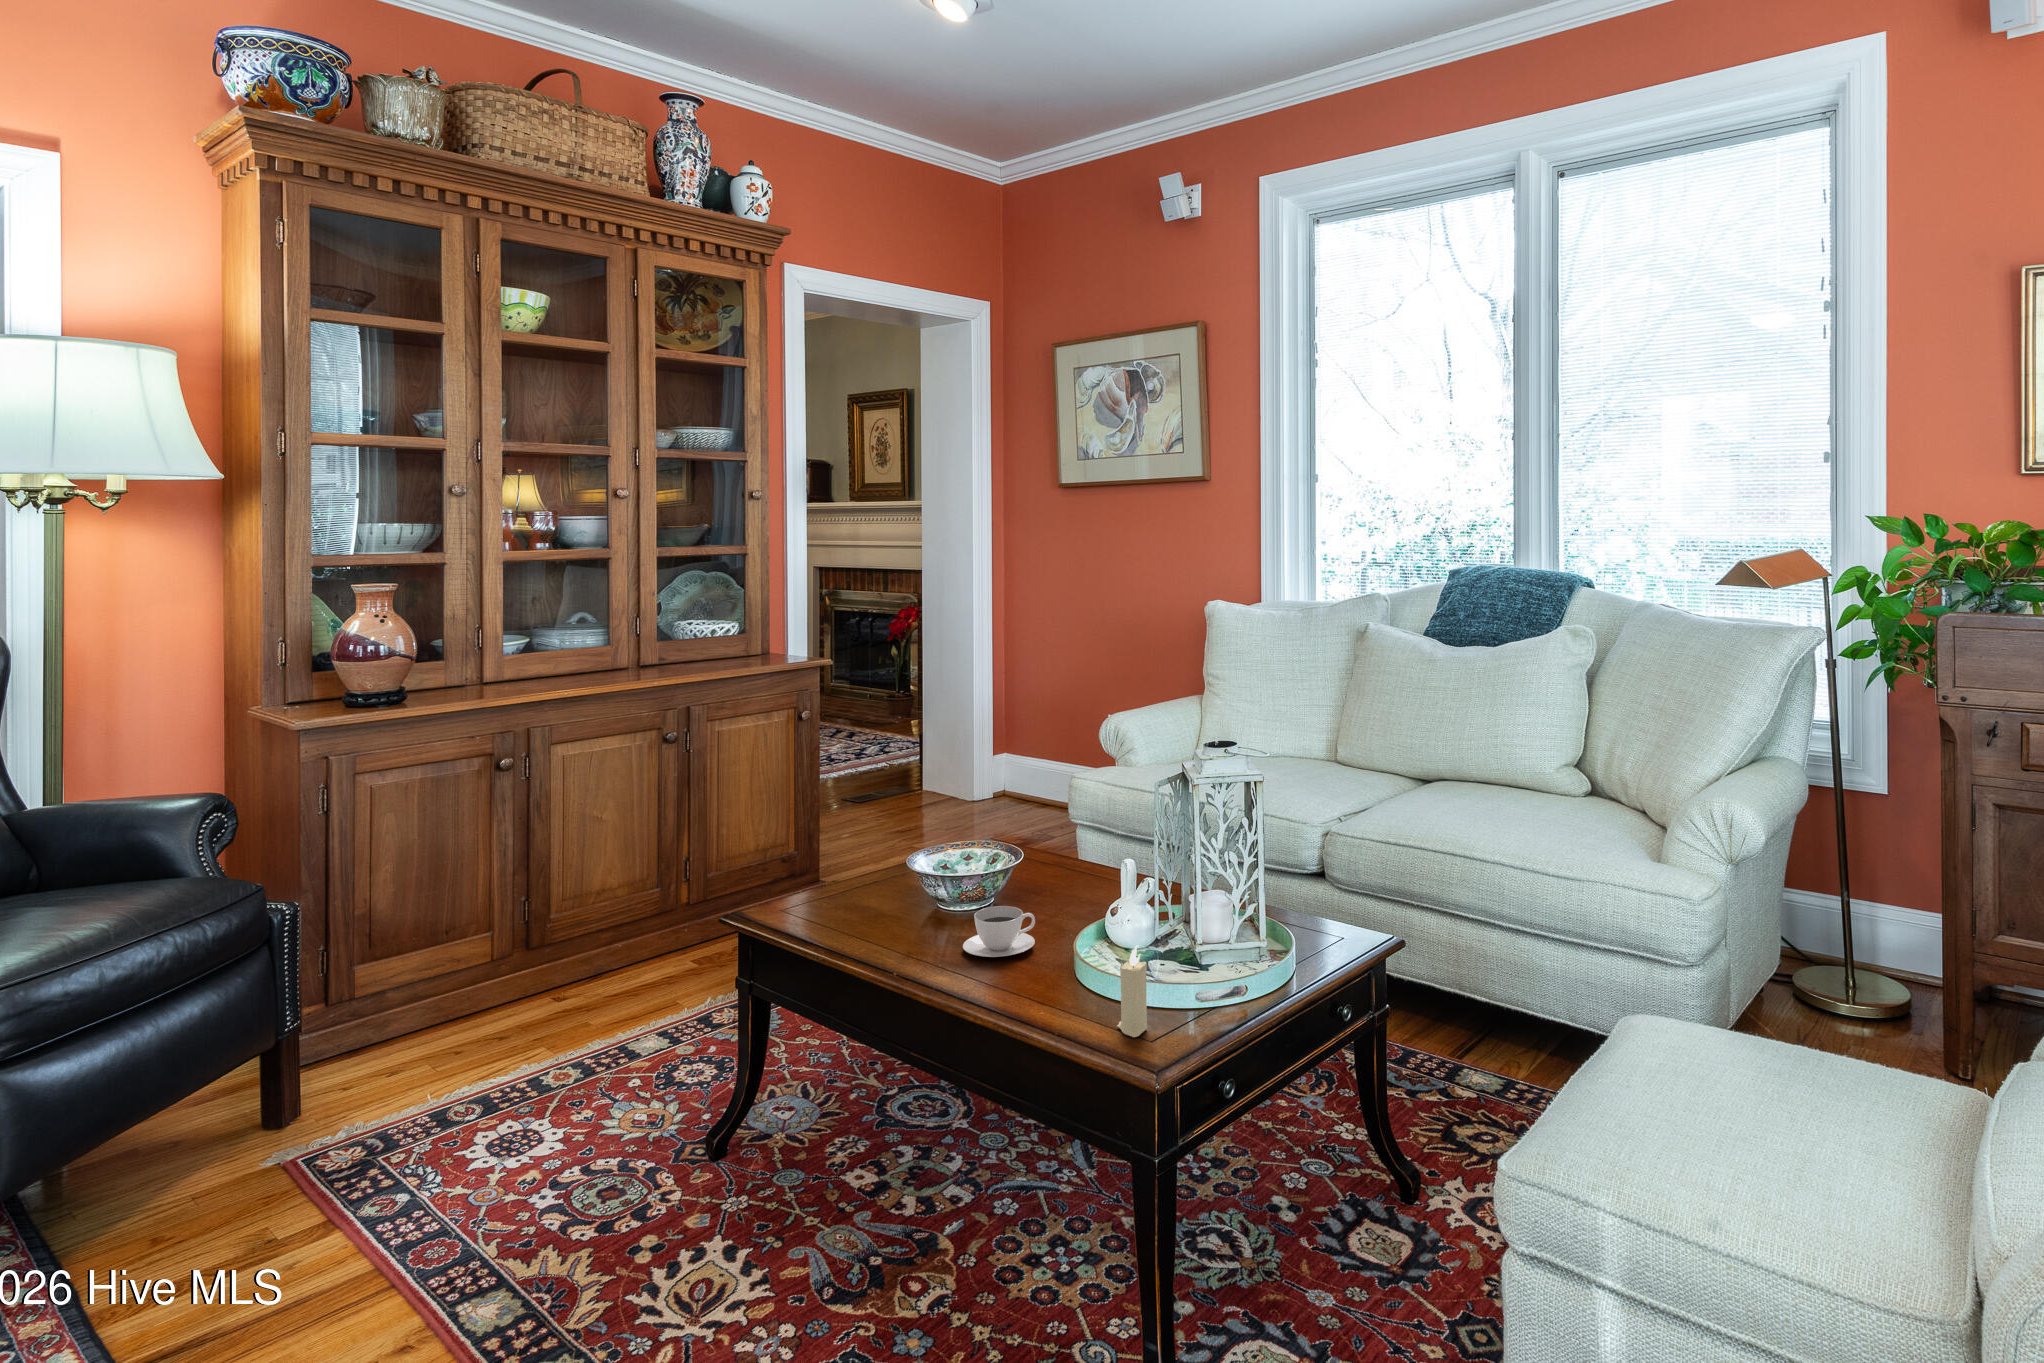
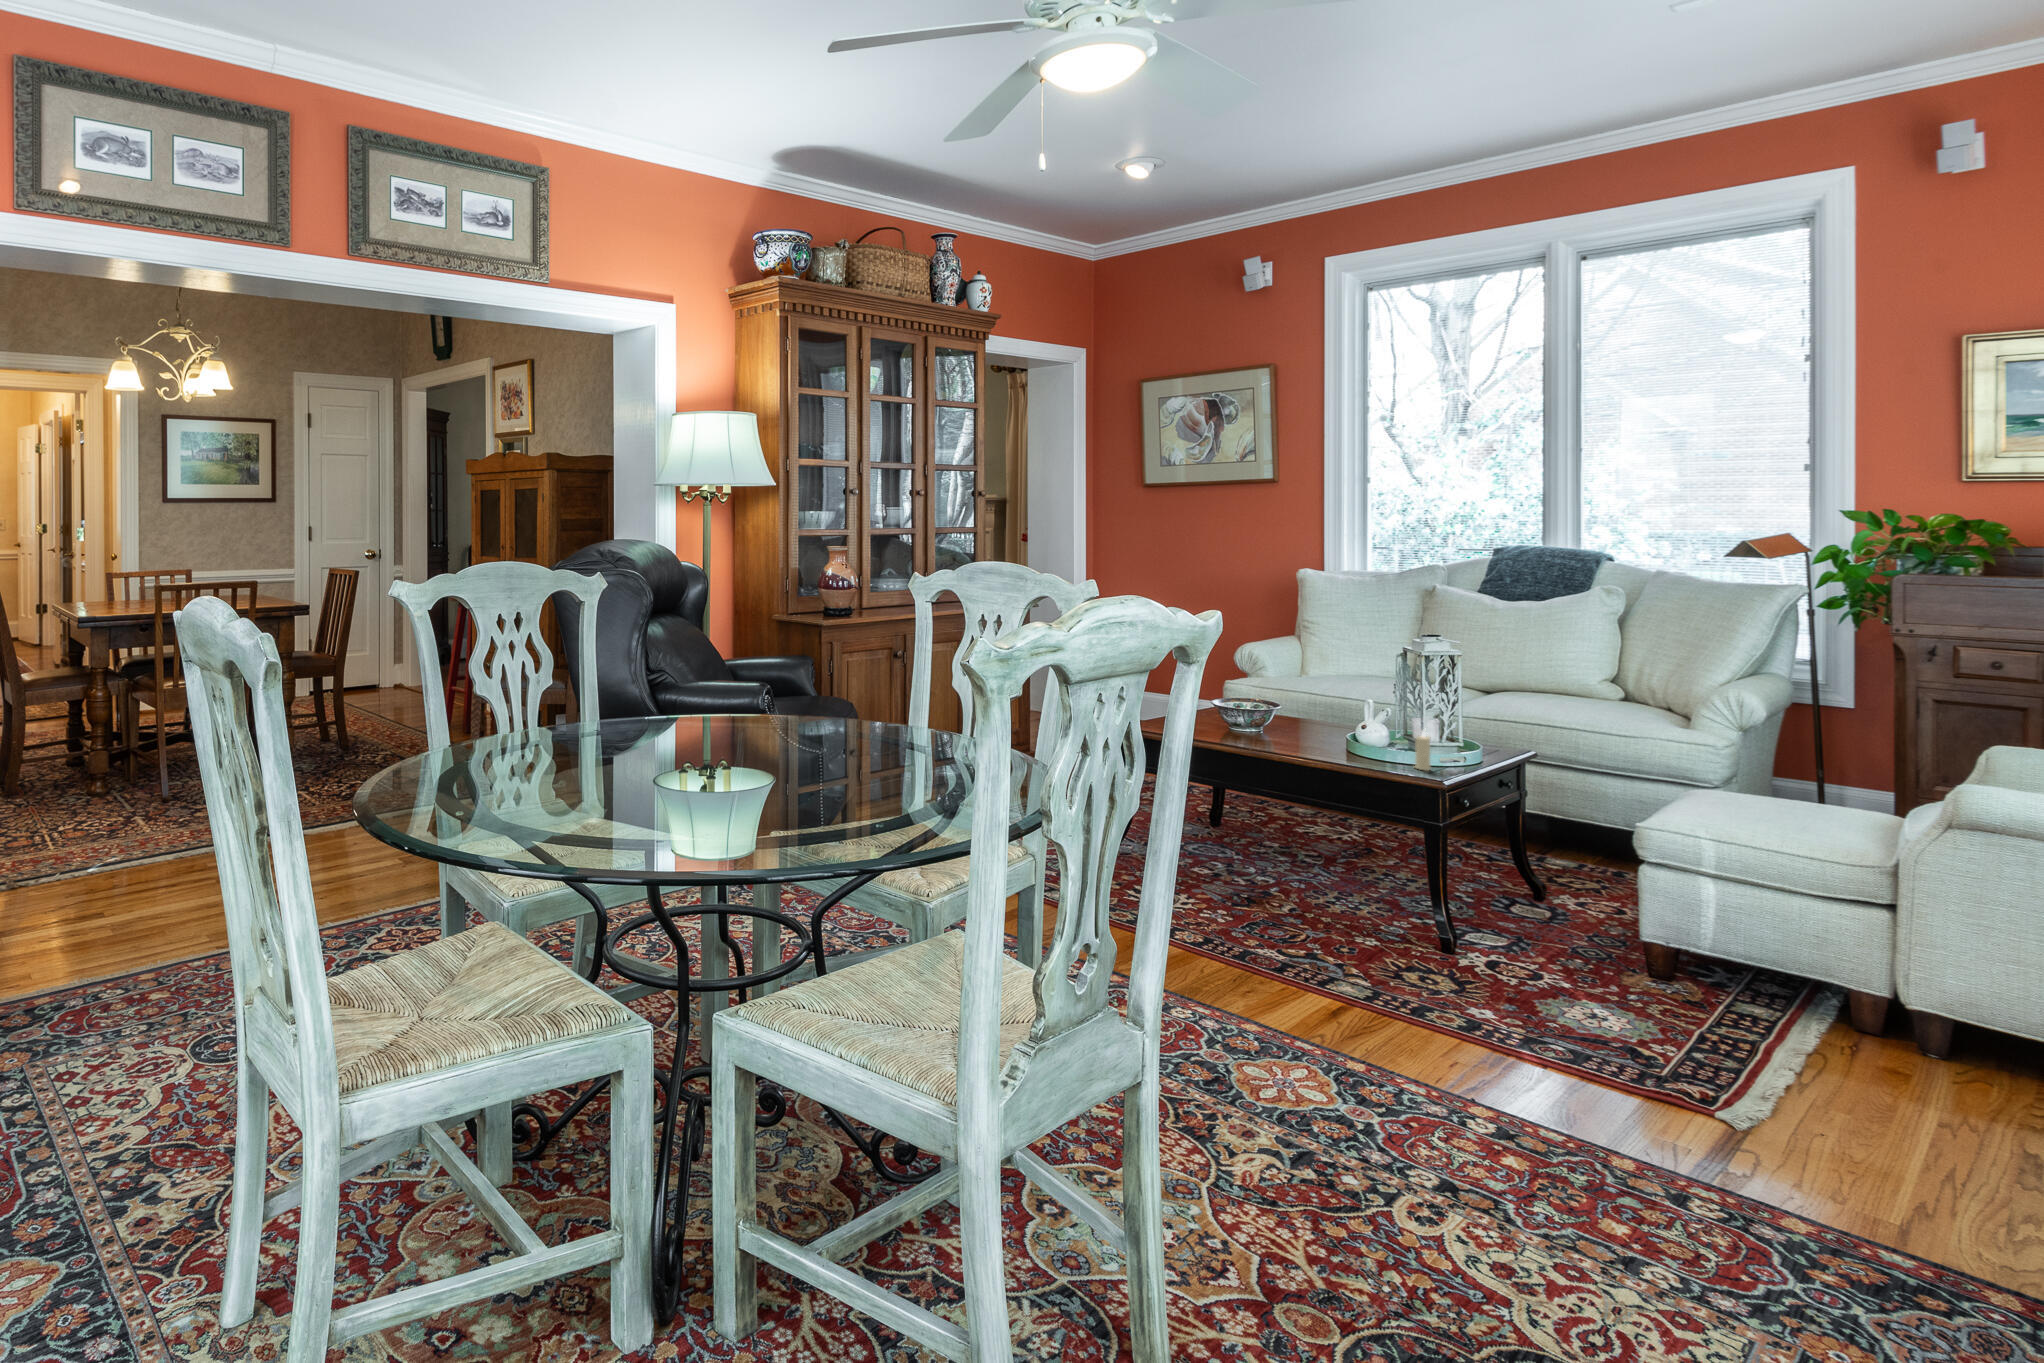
teacup: present [963,906,1035,957] -> none [1286,724,1327,747]

